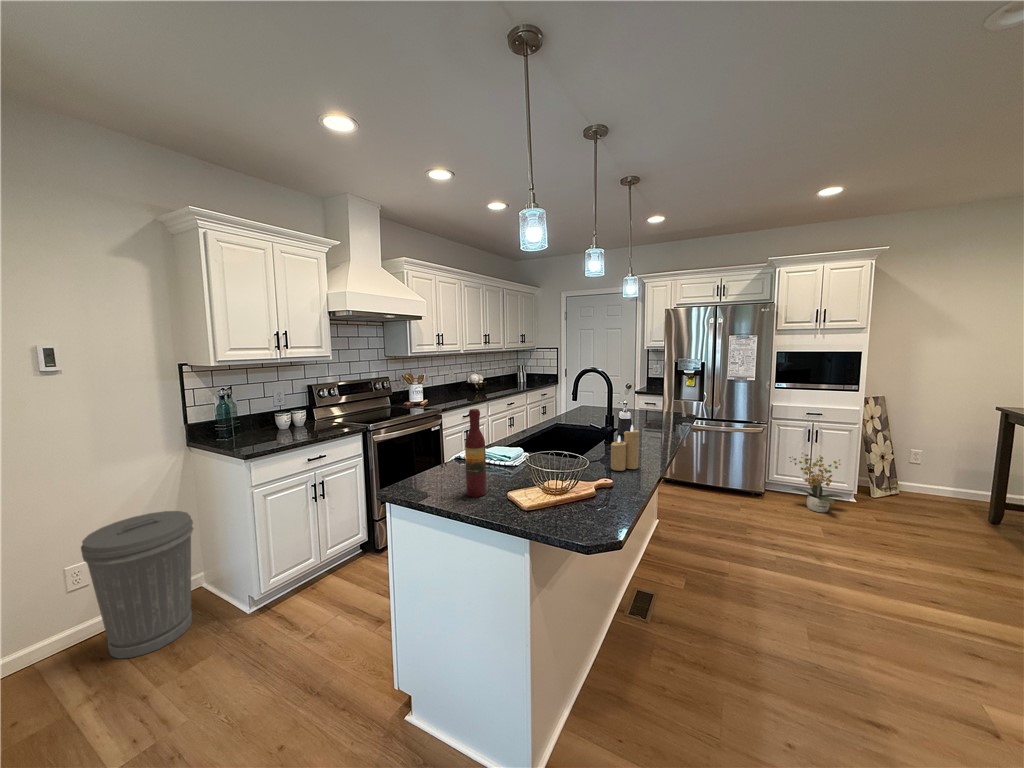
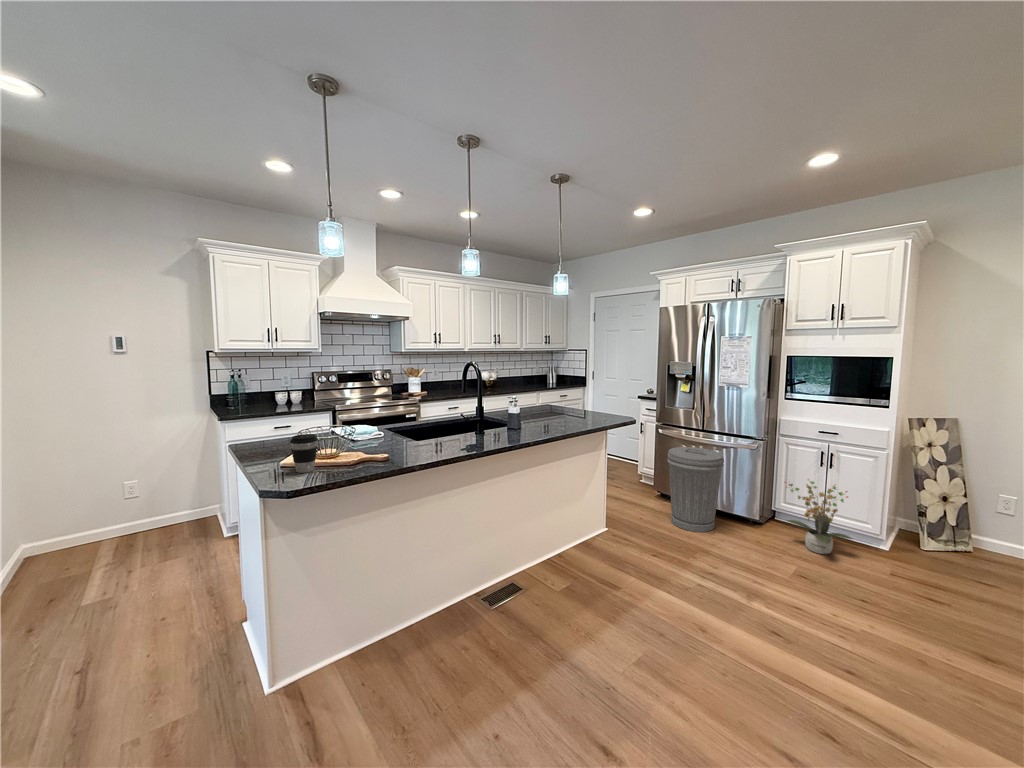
wine bottle: present [465,409,486,497] -> none [269,384,289,452]
candle: present [611,425,639,471] -> none [410,409,436,449]
coffee cup: none [574,471,606,521] -> present [290,434,318,473]
trash can: present [81,511,193,658] -> present [667,447,724,532]

